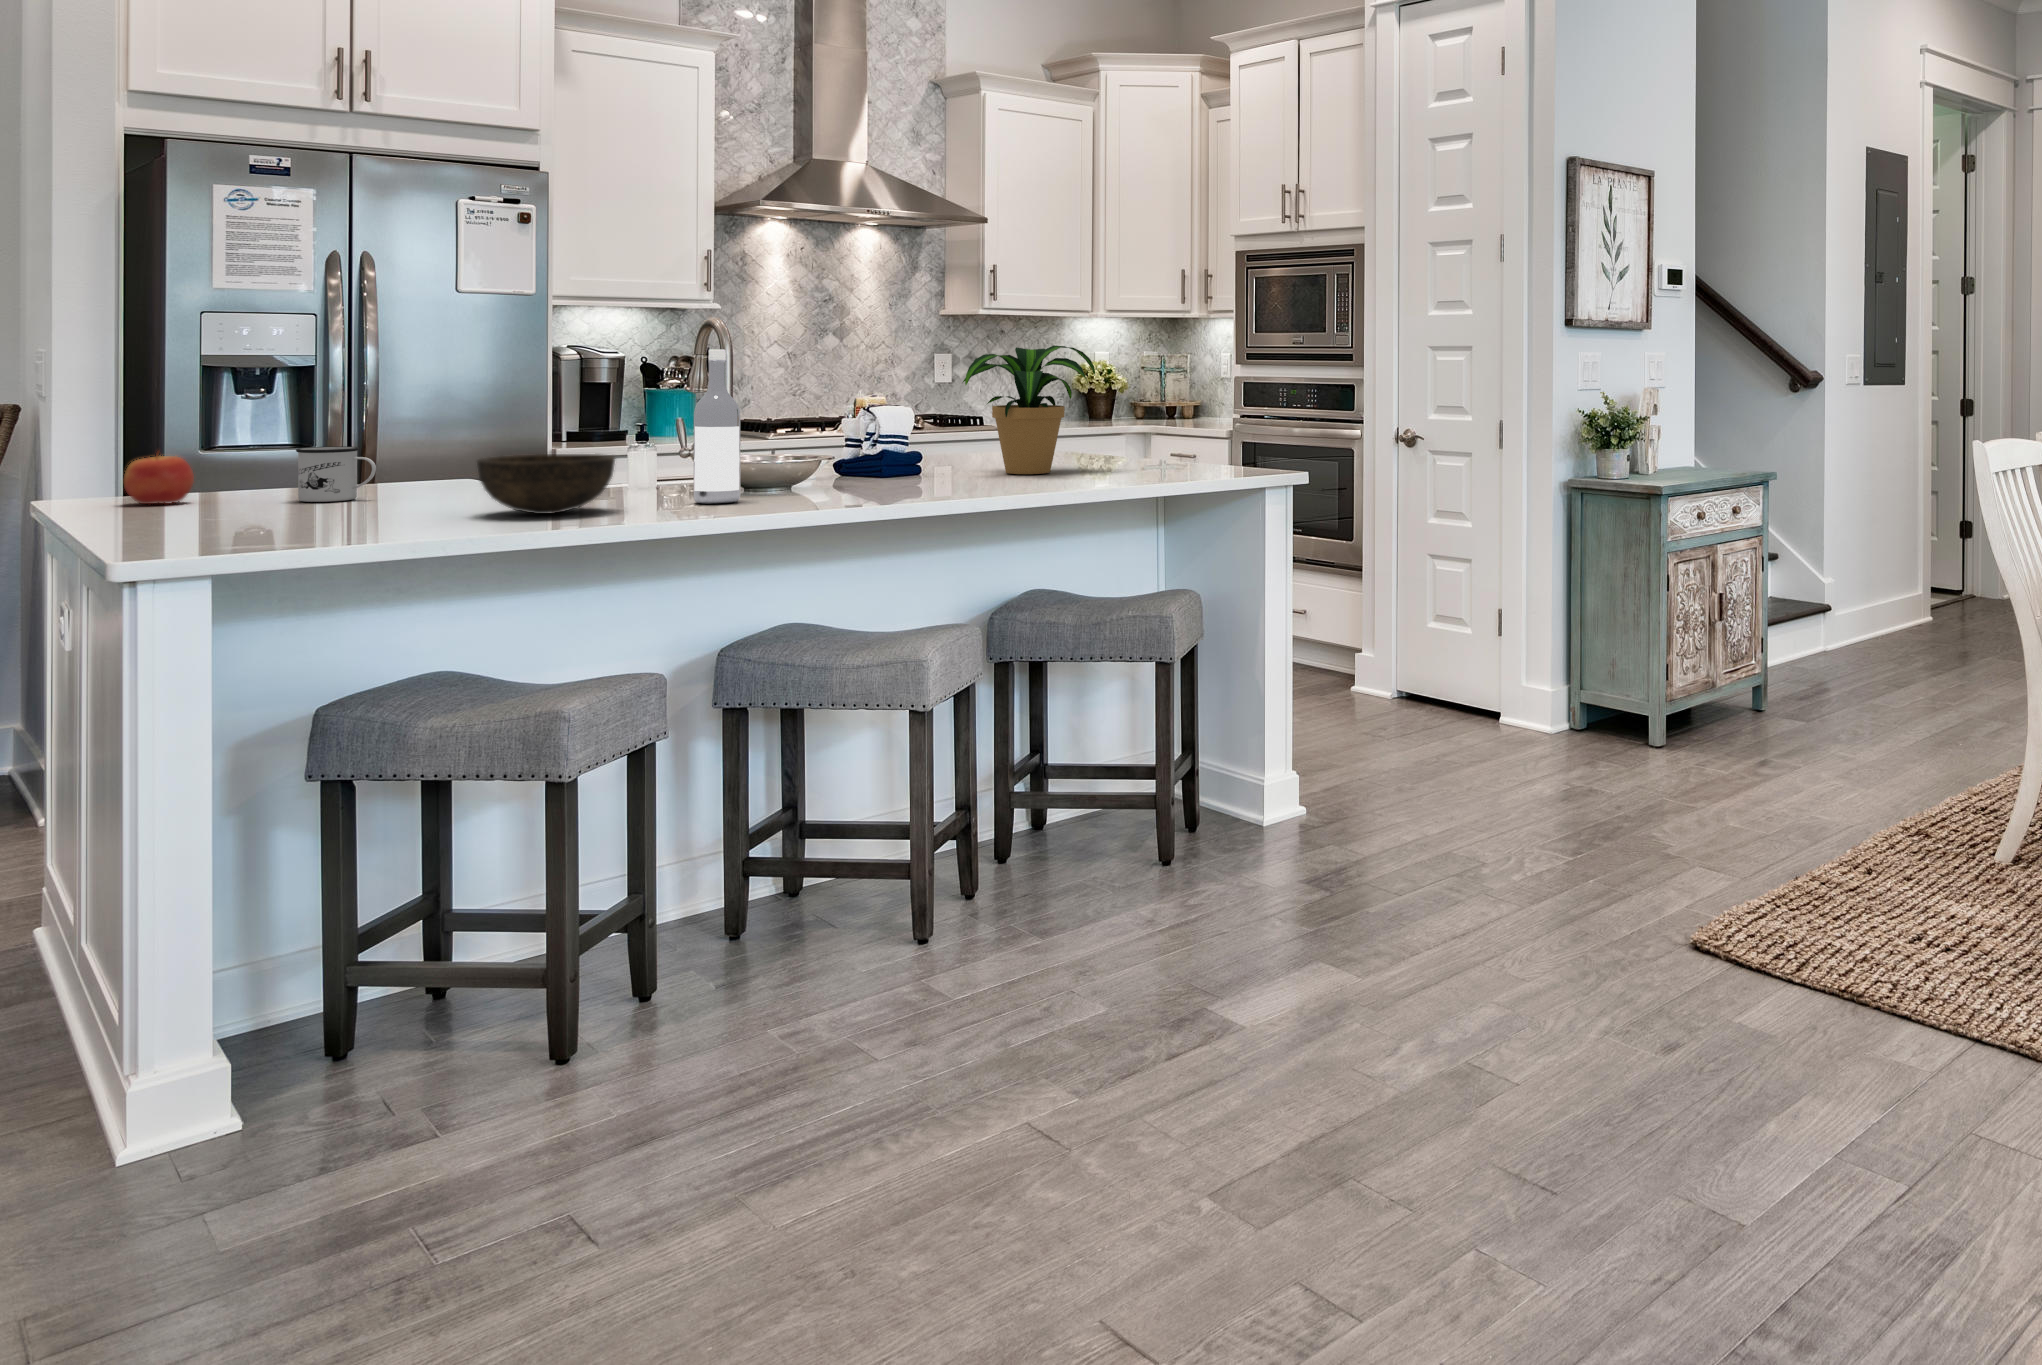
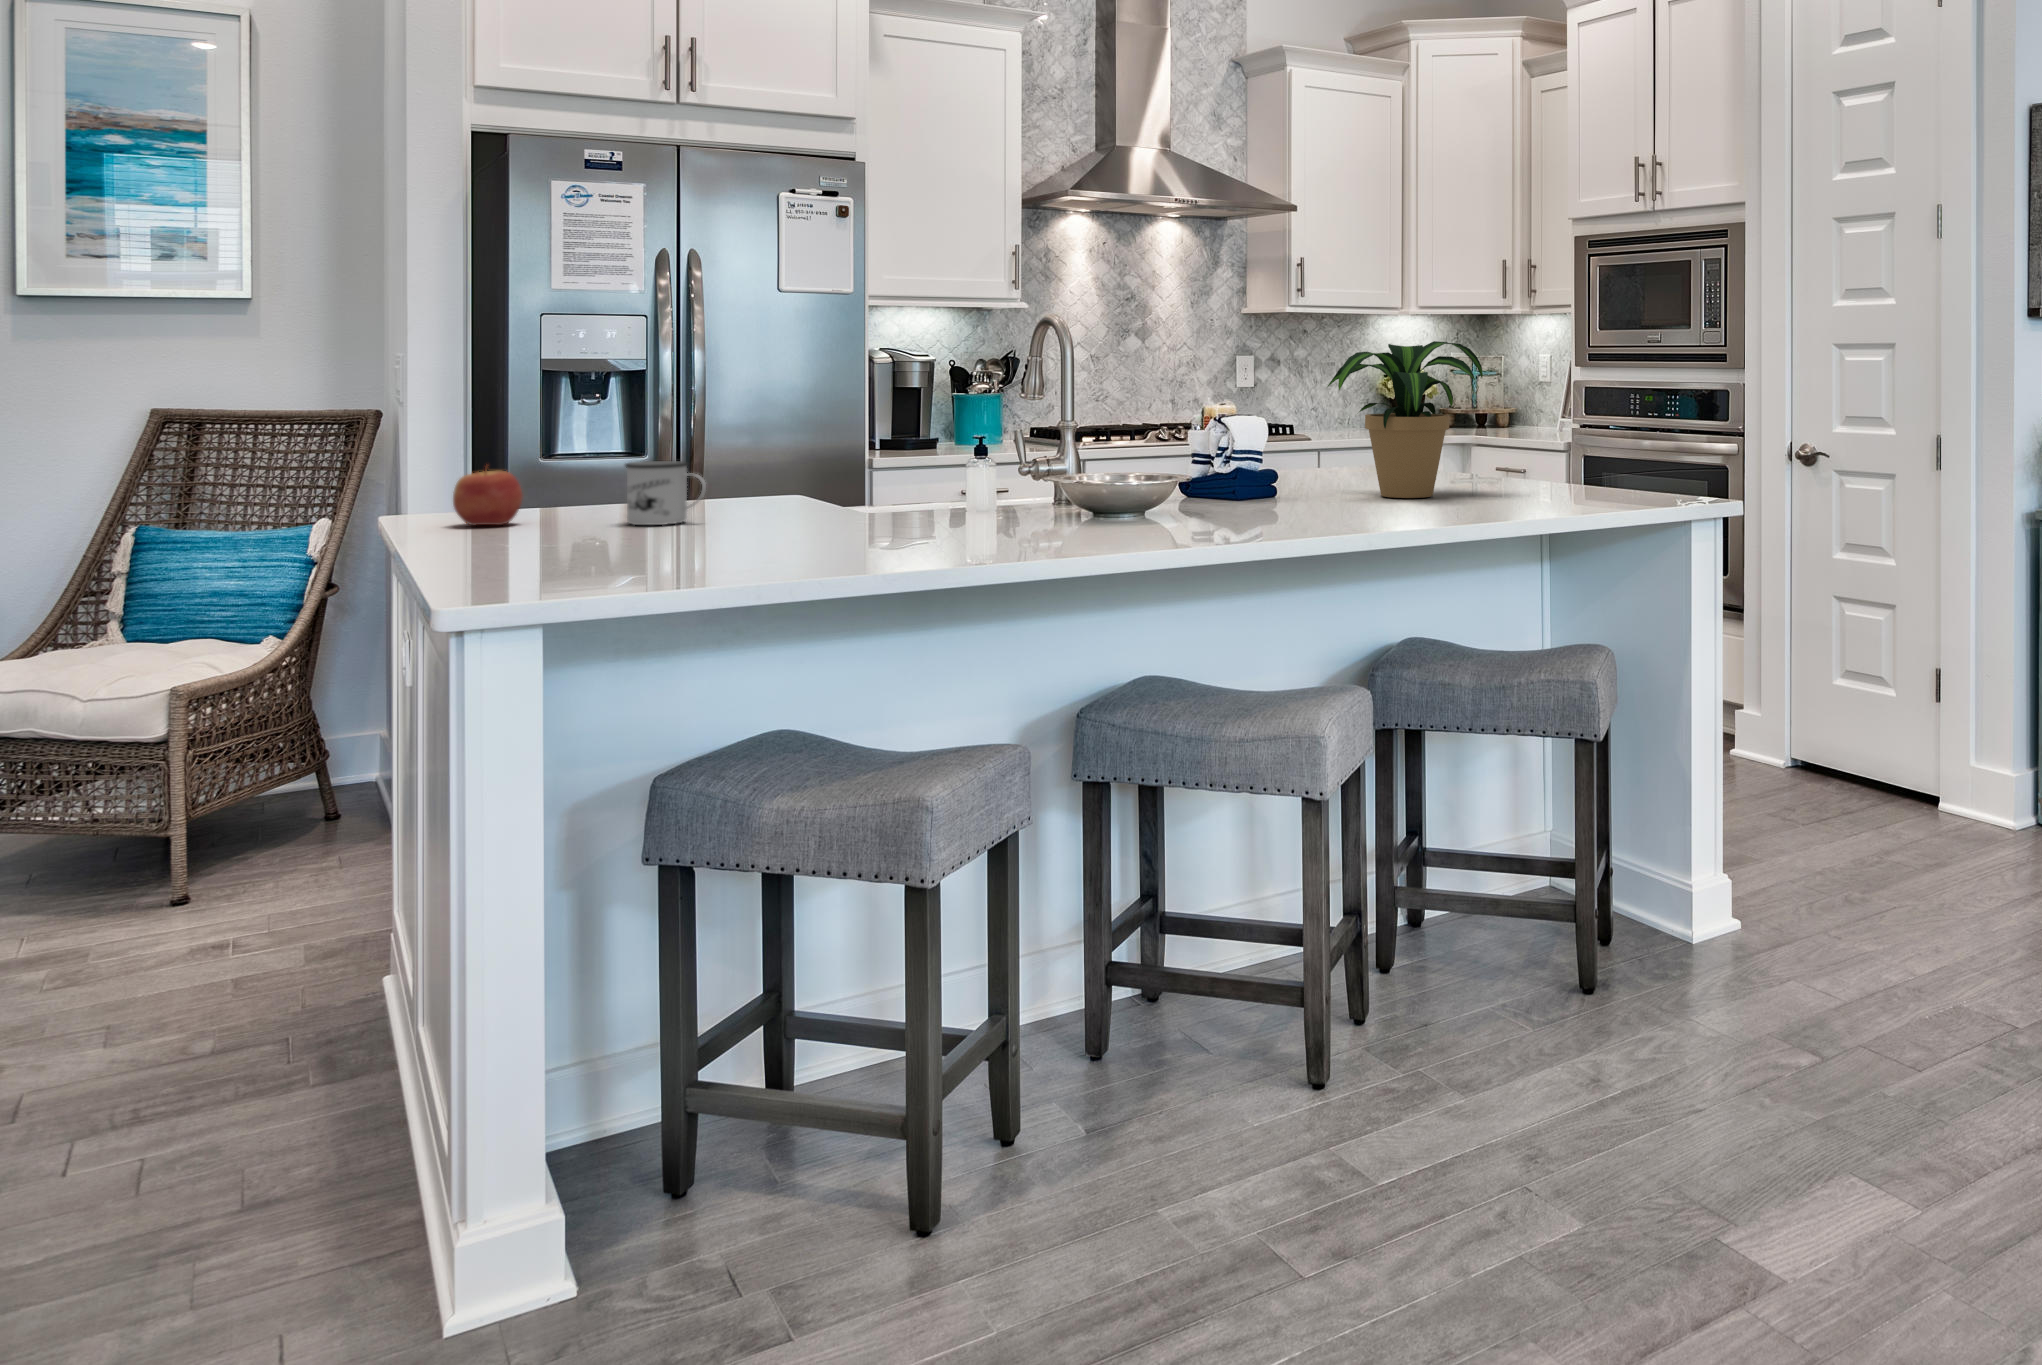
wine bottle: present [694,349,741,503] -> none [1051,345,1103,534]
bowl: present [477,454,615,514] -> none [816,472,967,547]

